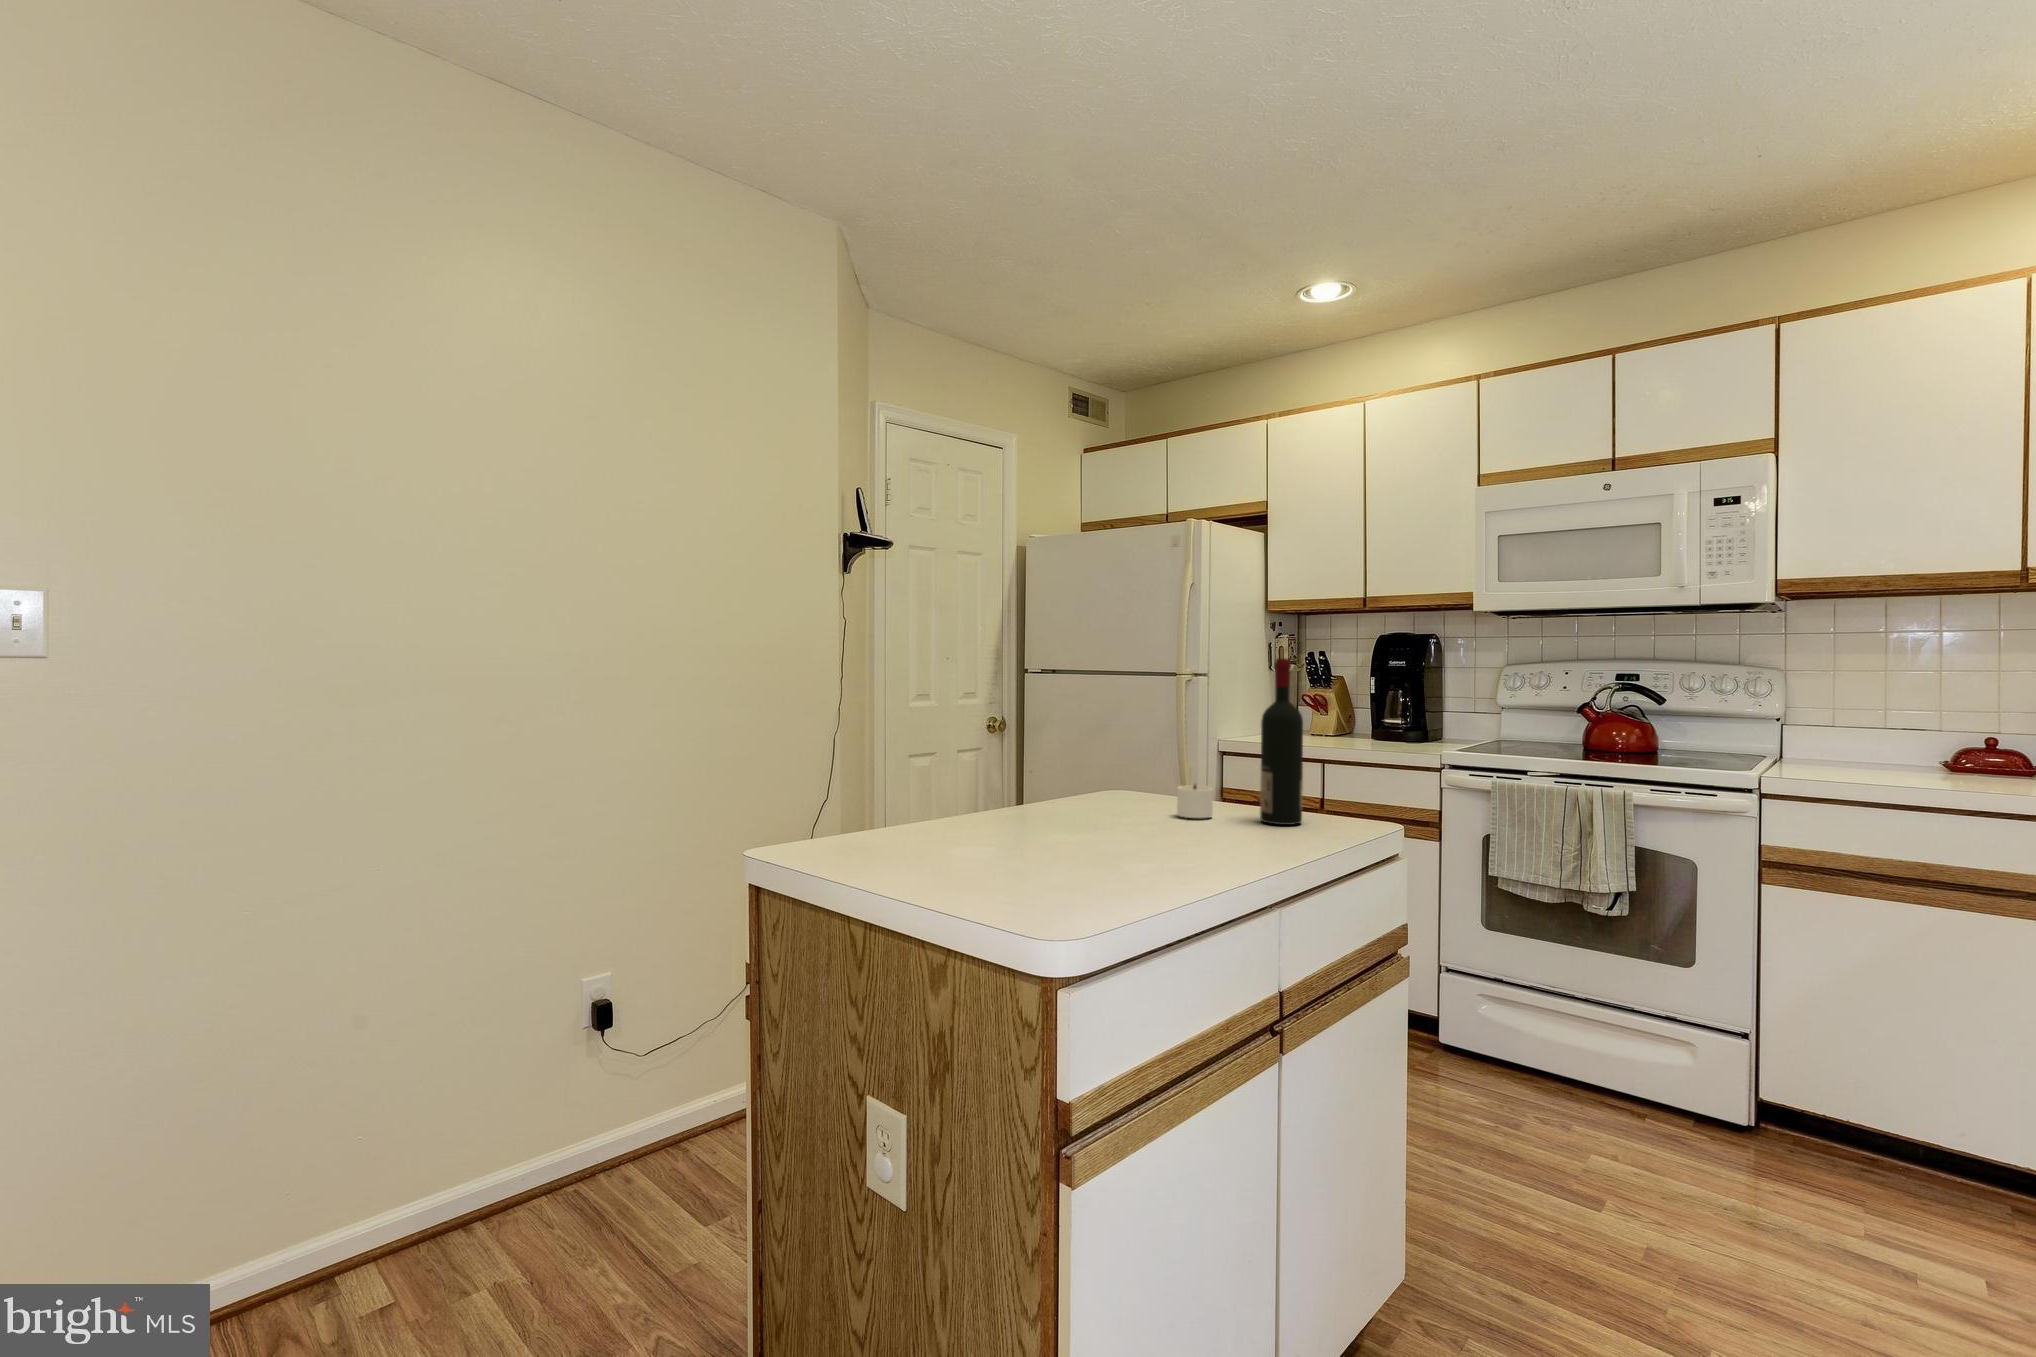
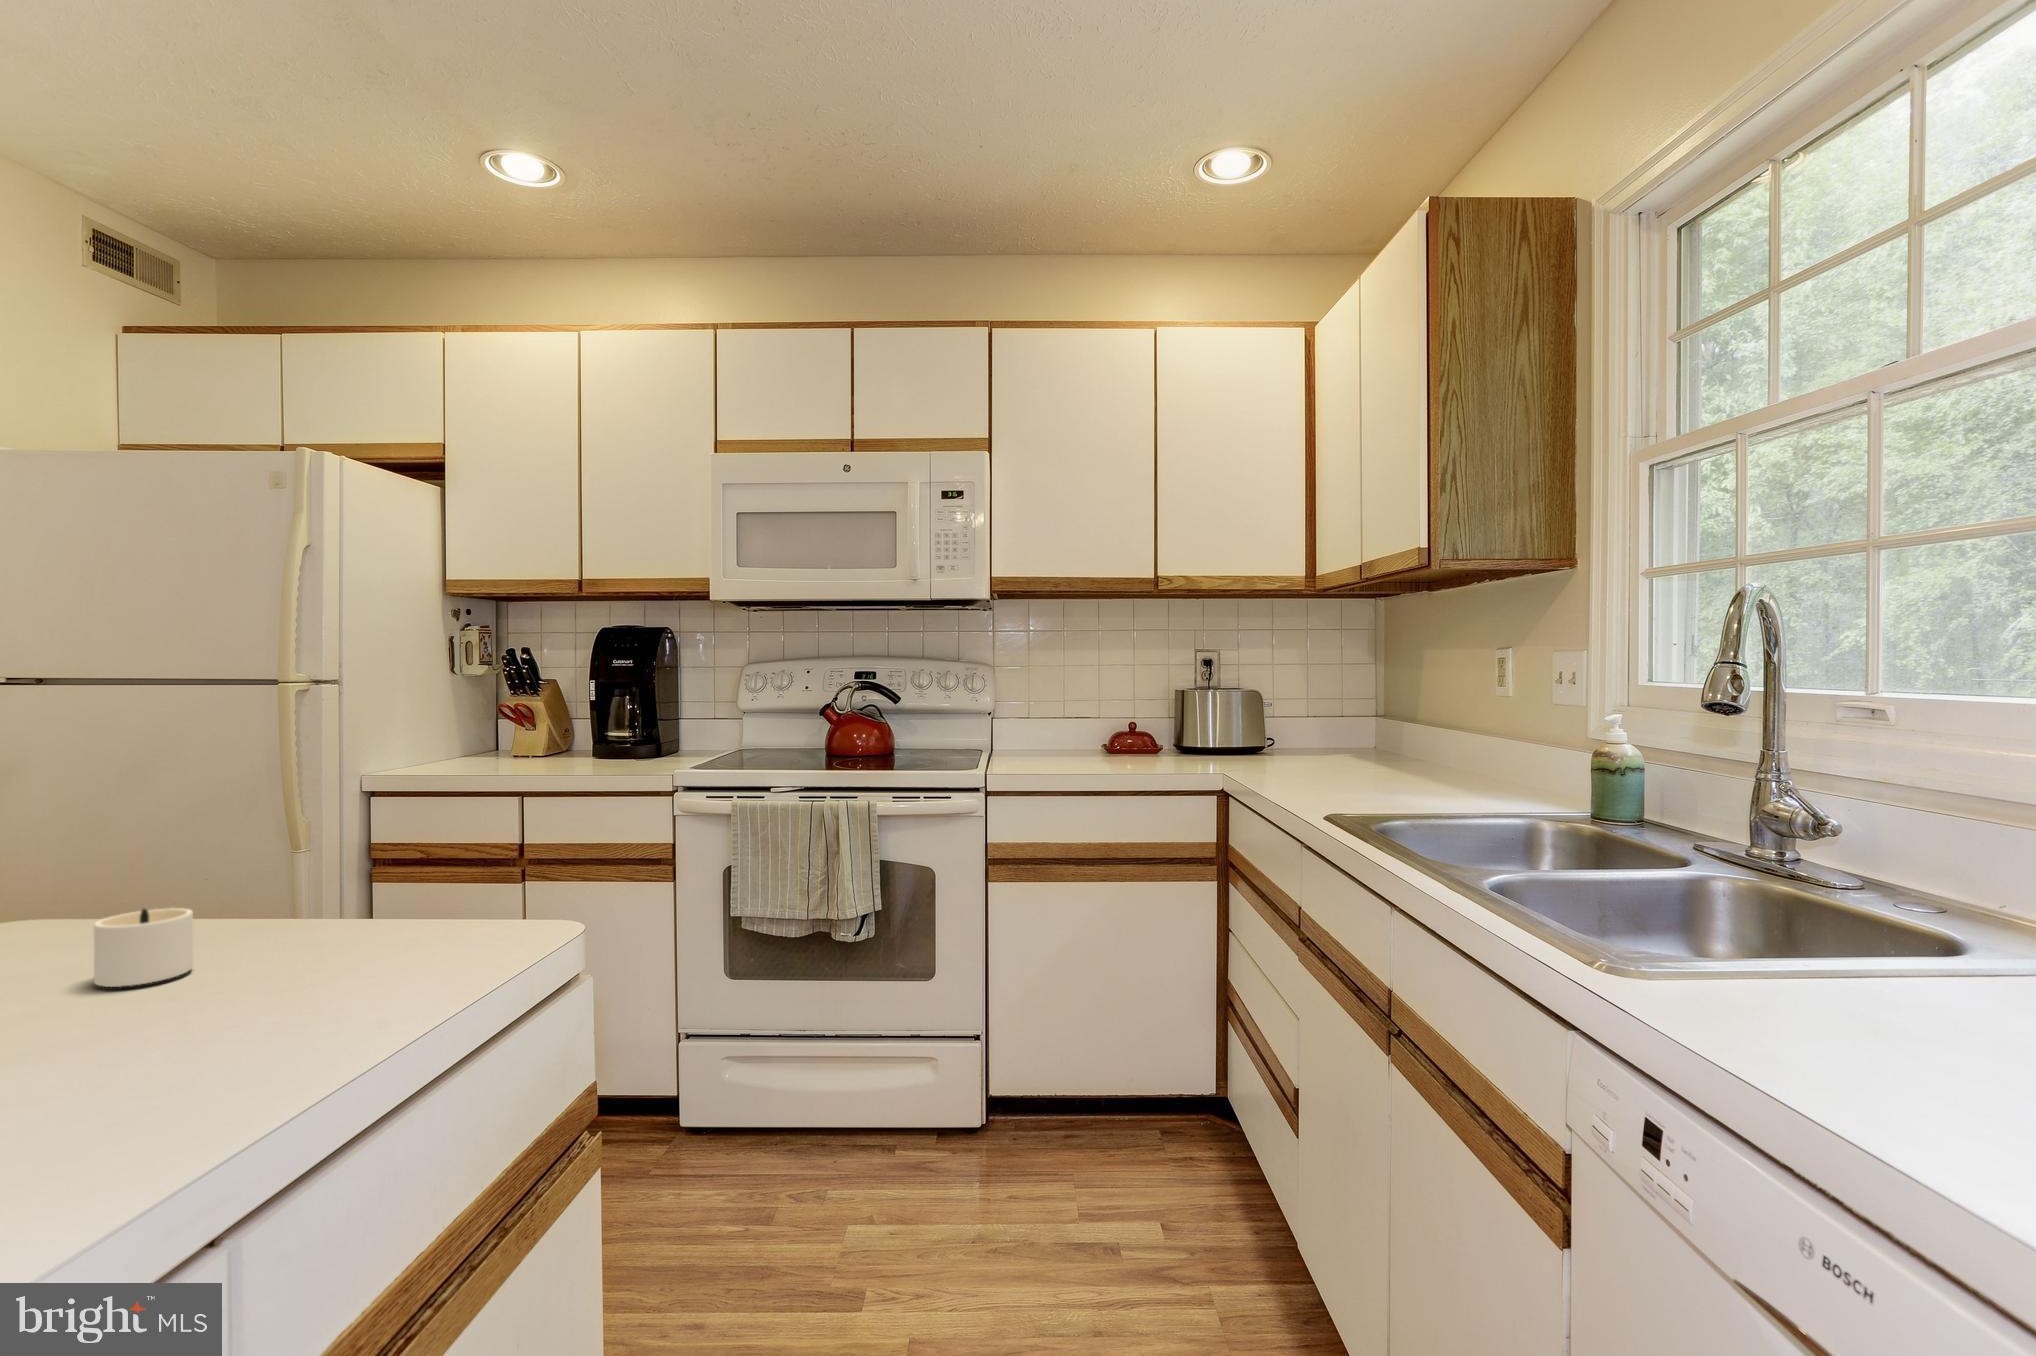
wine bottle: present [1260,658,1303,825] -> none [304,648,397,969]

